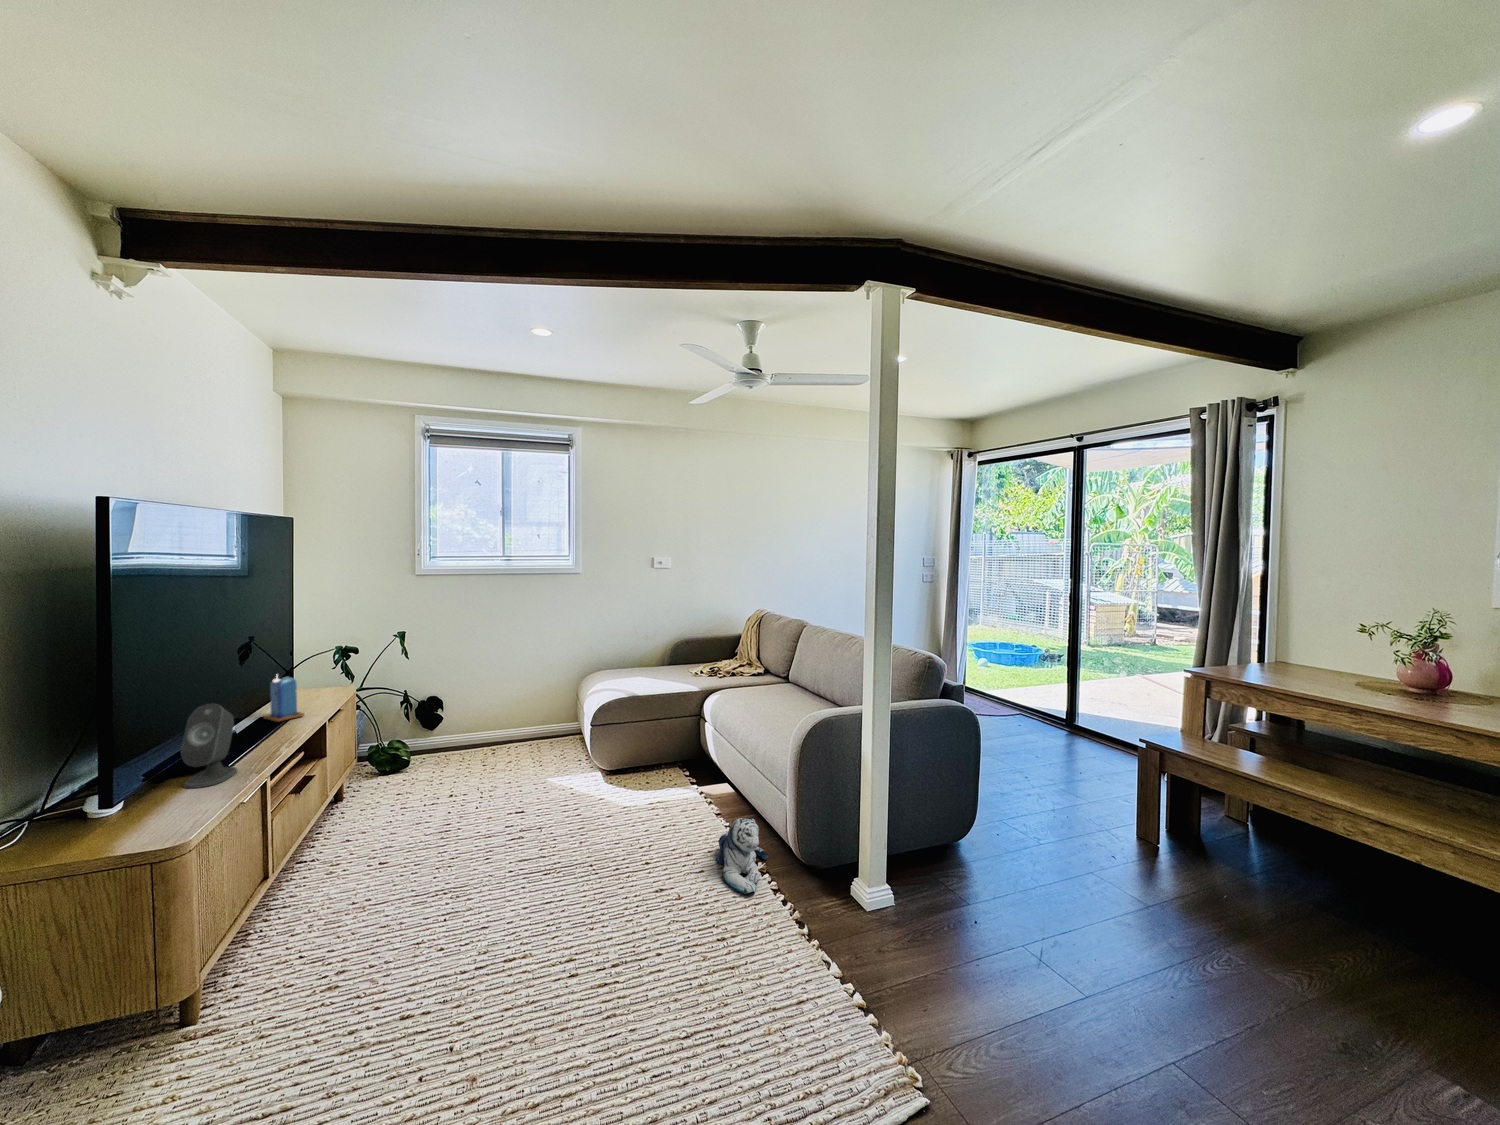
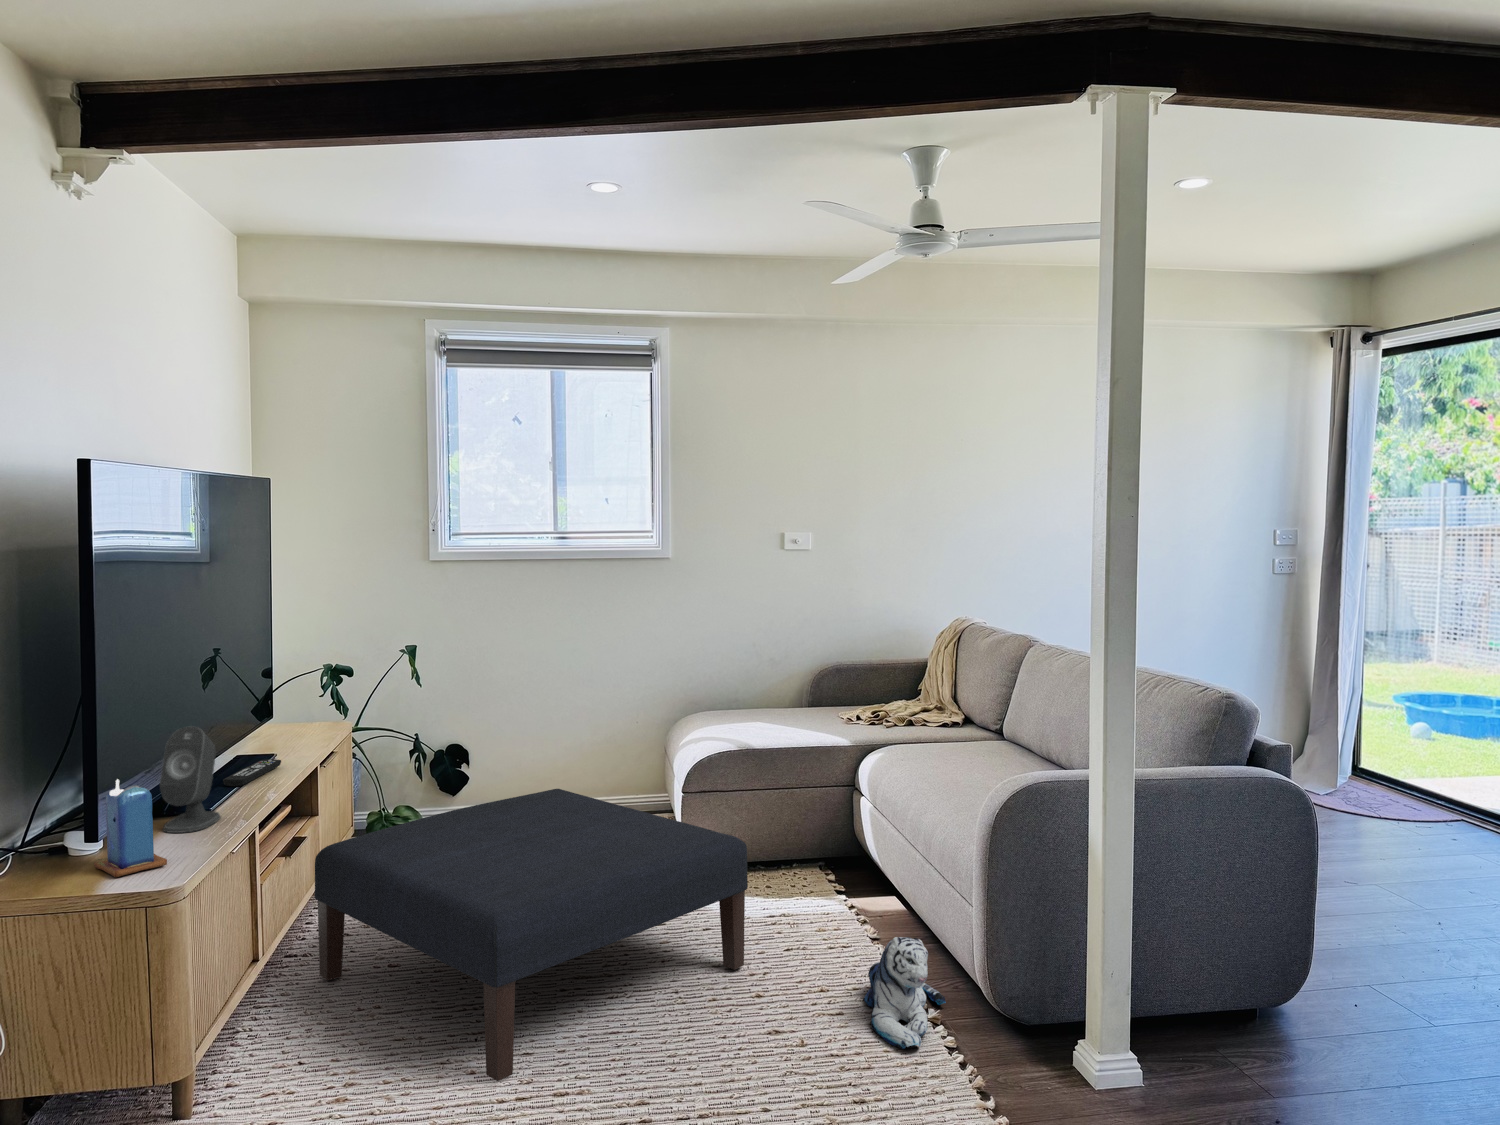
candle: present [263,675,304,722] -> present [94,779,167,877]
remote control: none [245,720,296,743] -> present [223,760,281,786]
ottoman: none [319,727,639,955] -> present [315,789,748,1081]

